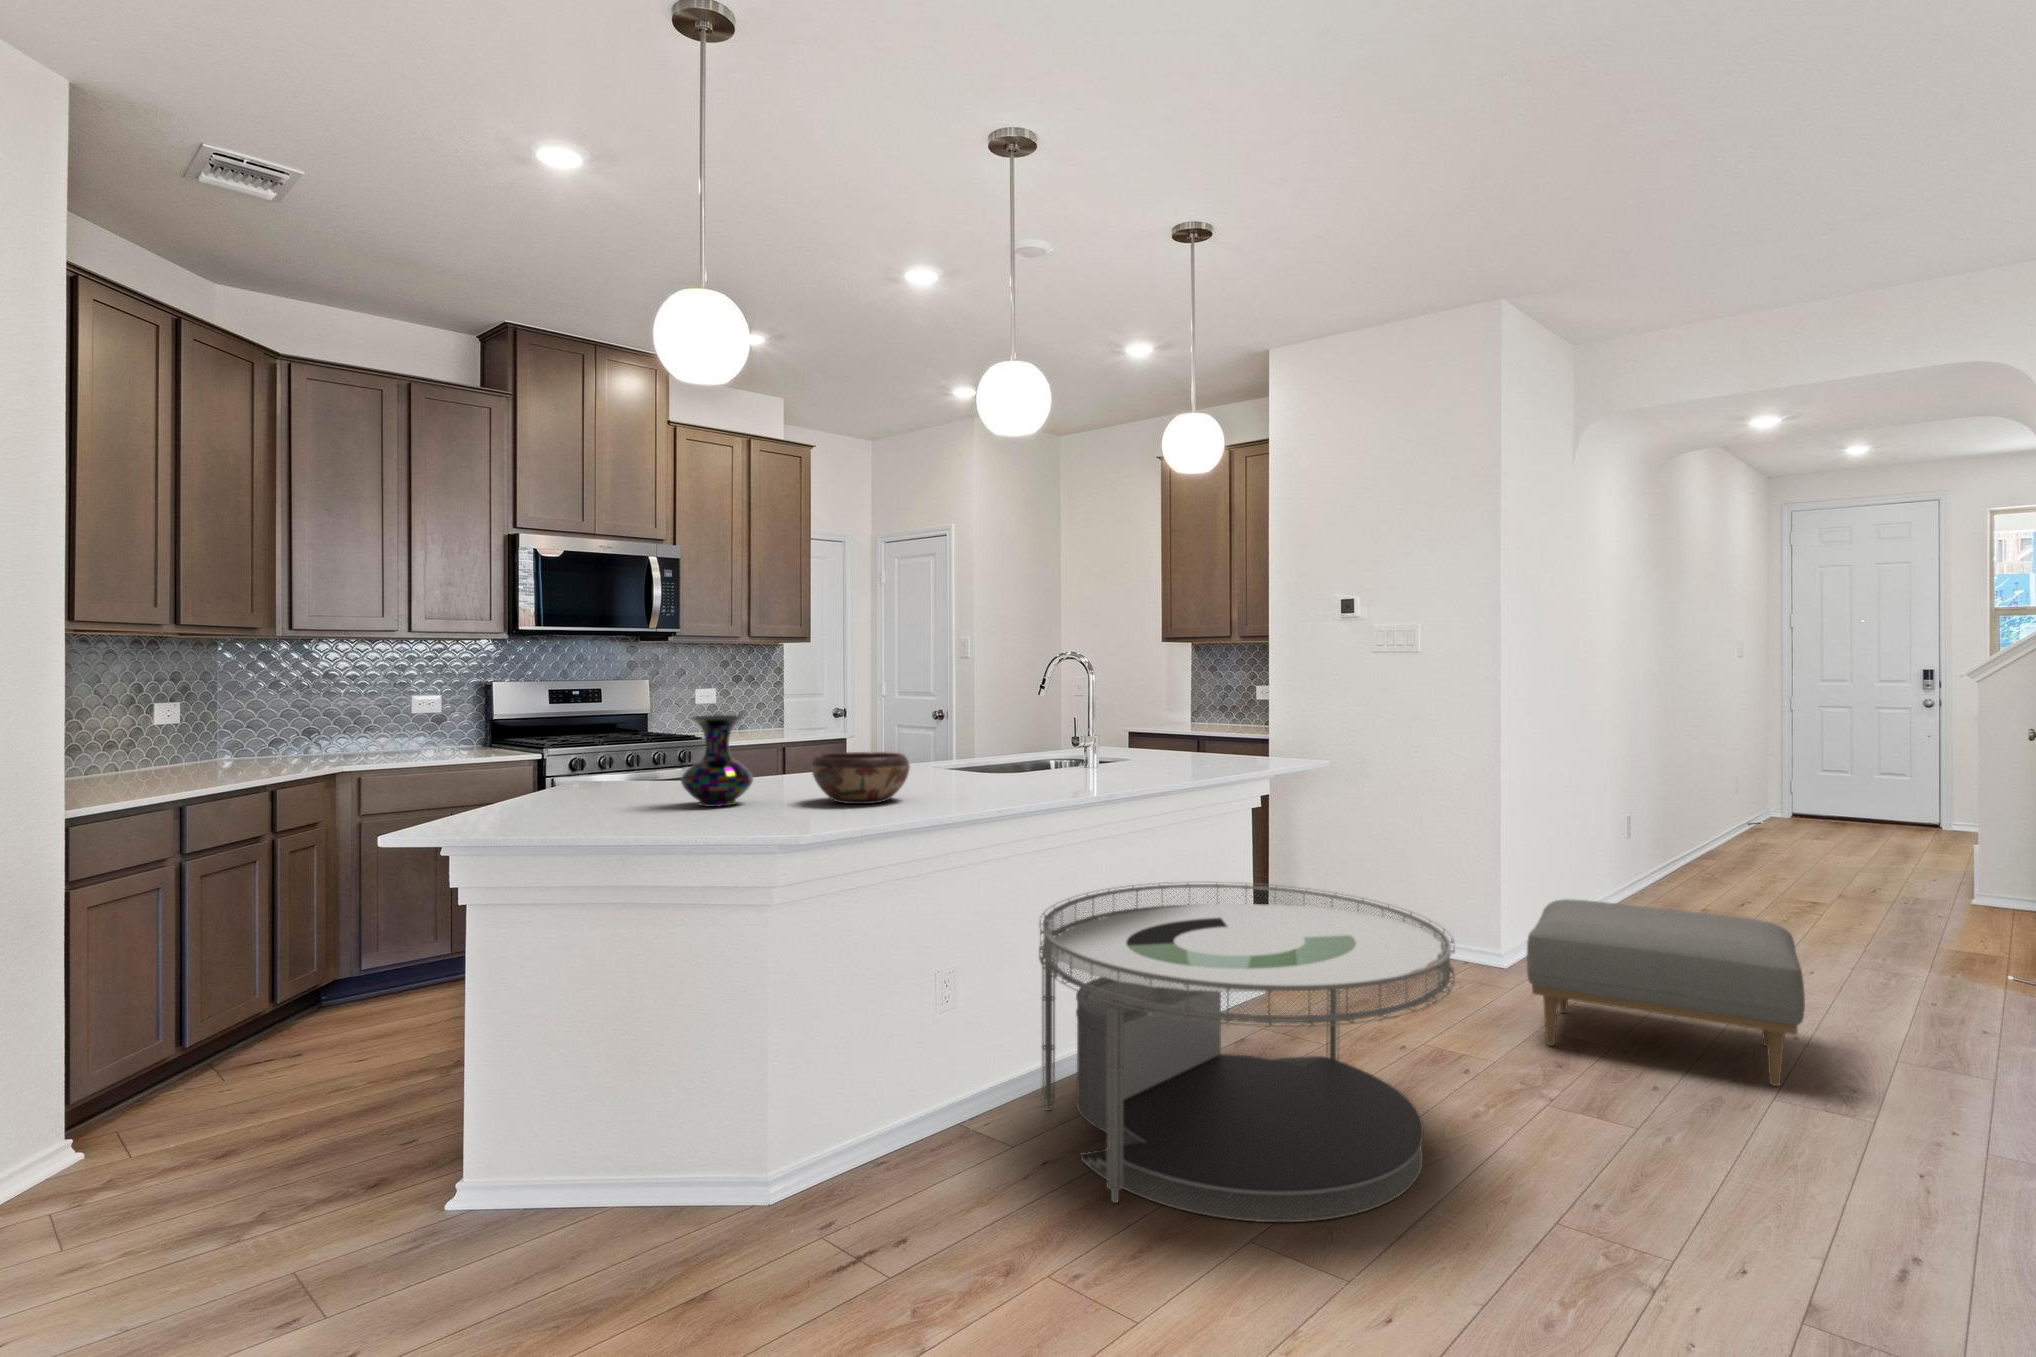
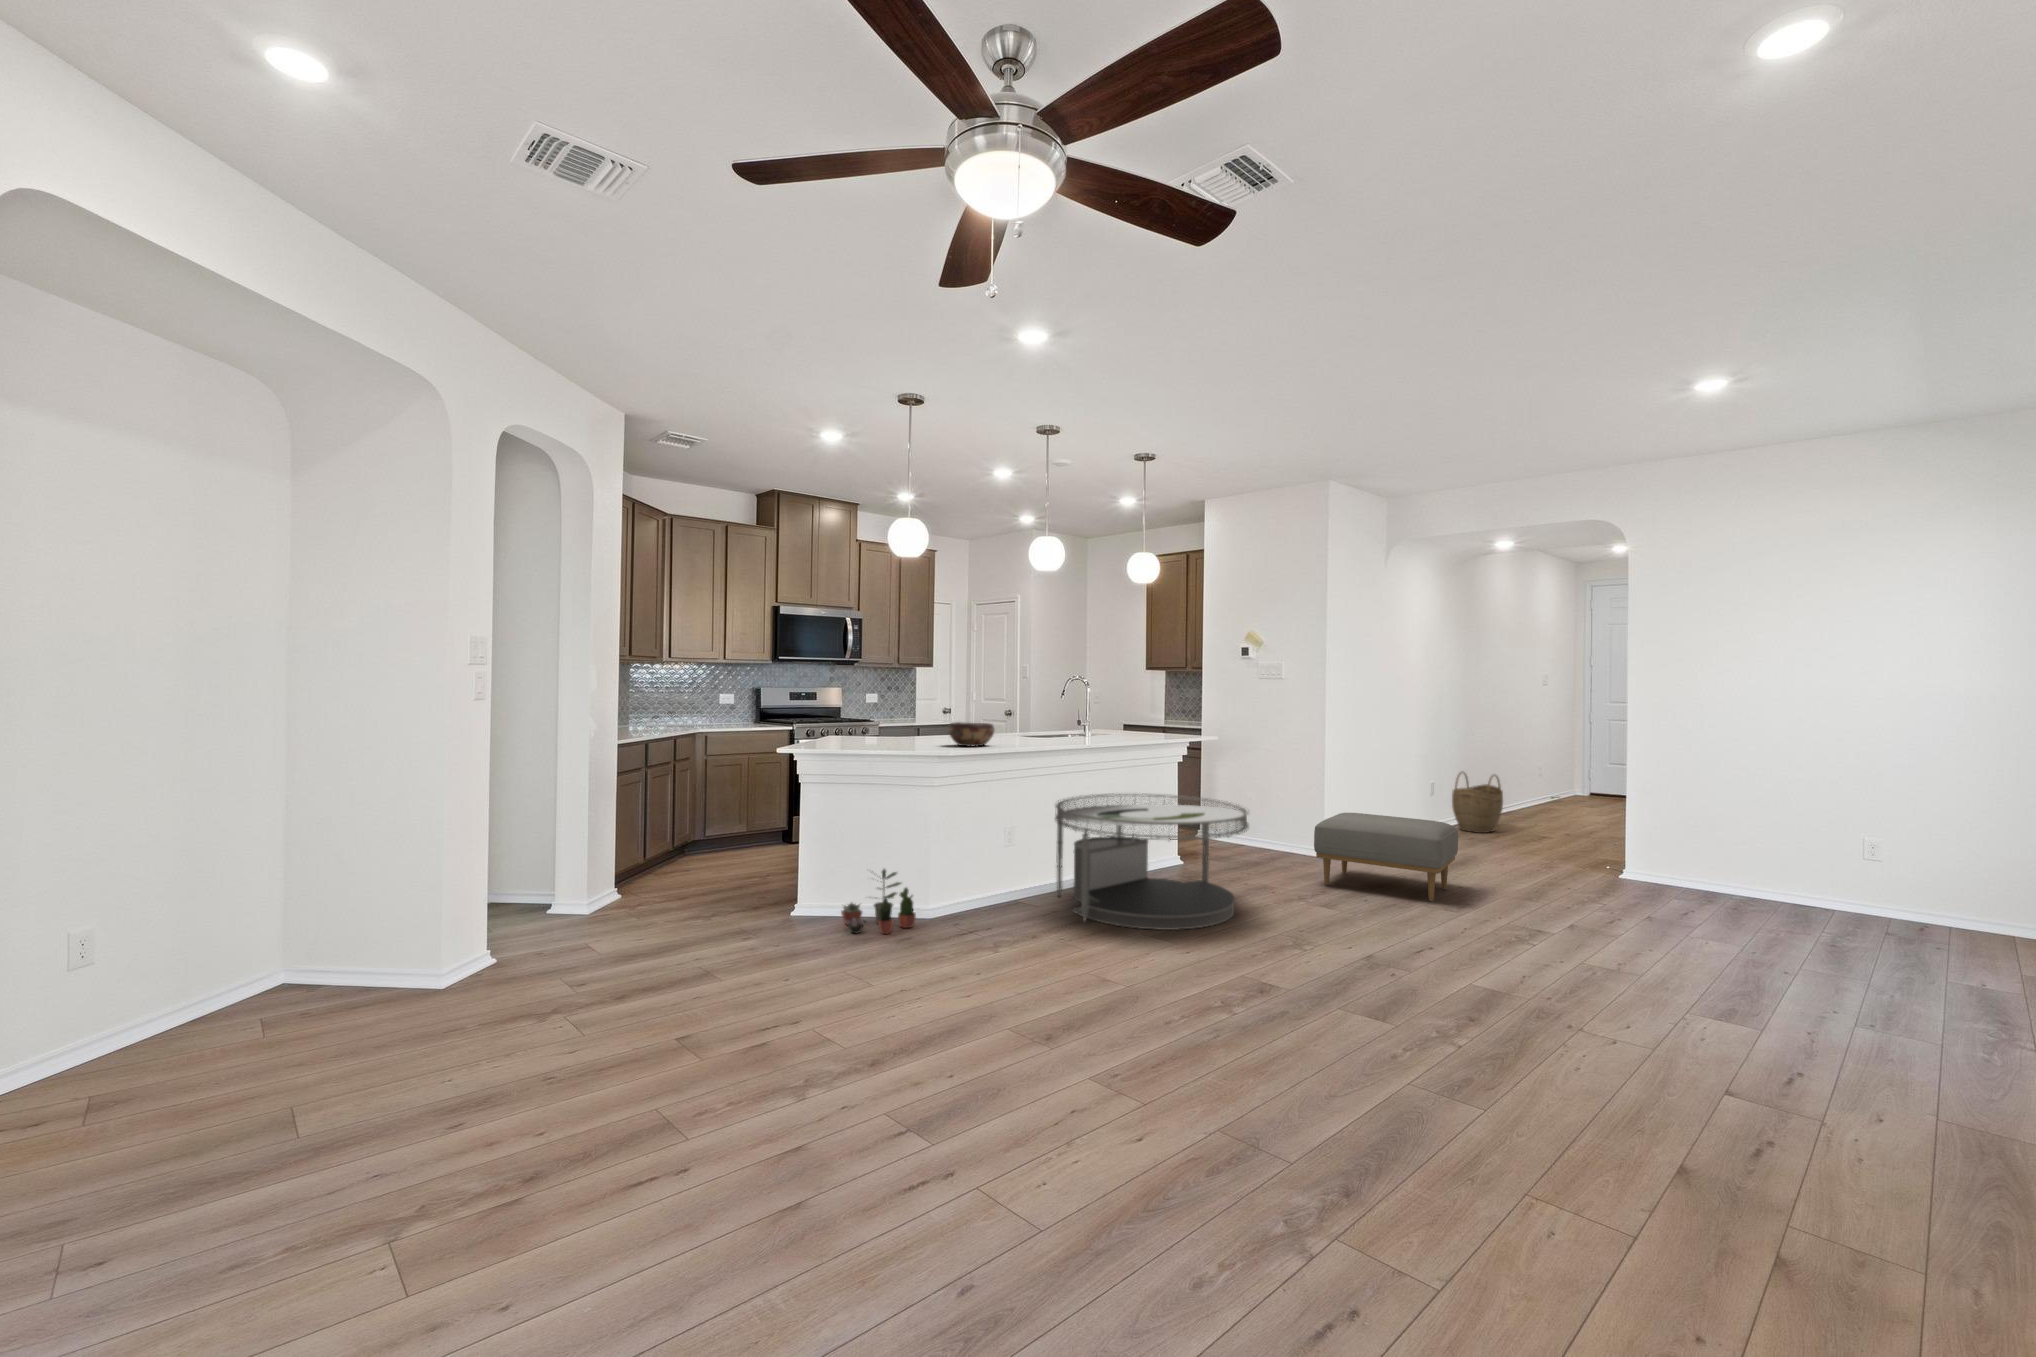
vase: present [681,715,753,807] -> none [886,703,920,746]
woven basket: none [1660,799,1742,900] -> present [1452,772,1503,833]
potted plant: none [551,1106,728,1285] -> present [841,869,916,934]

